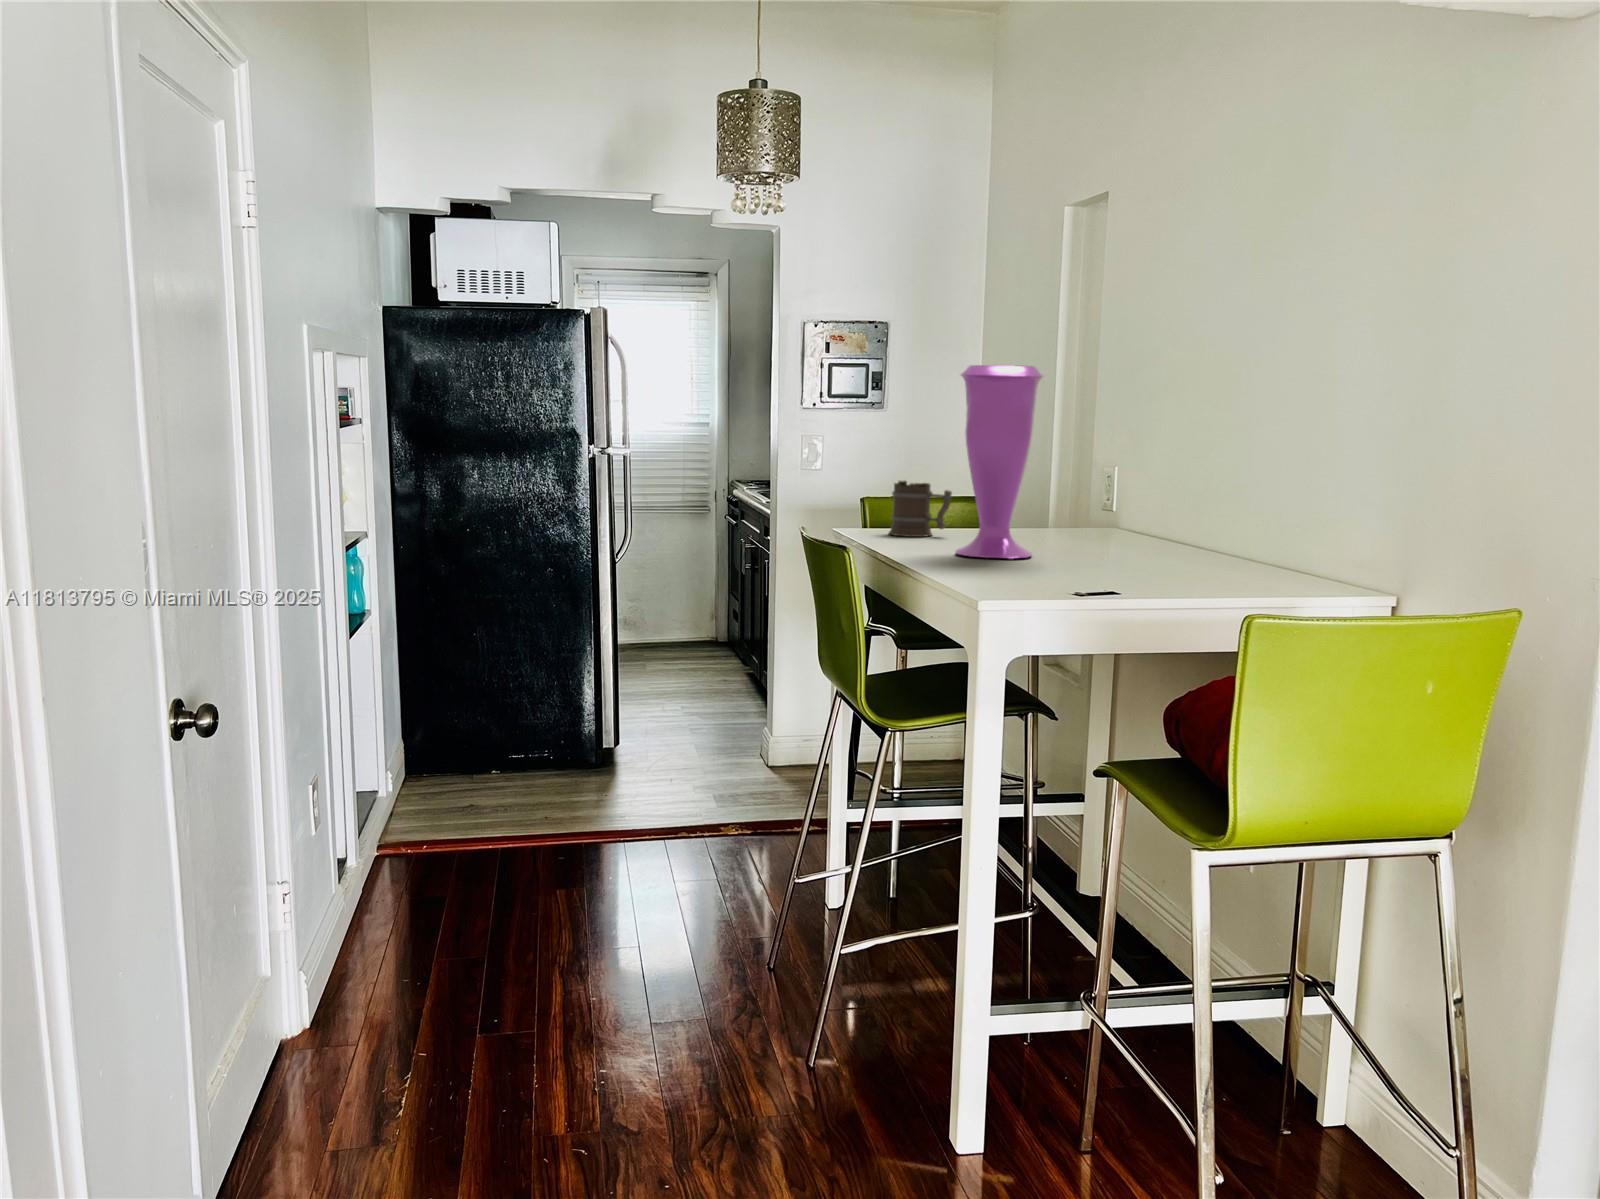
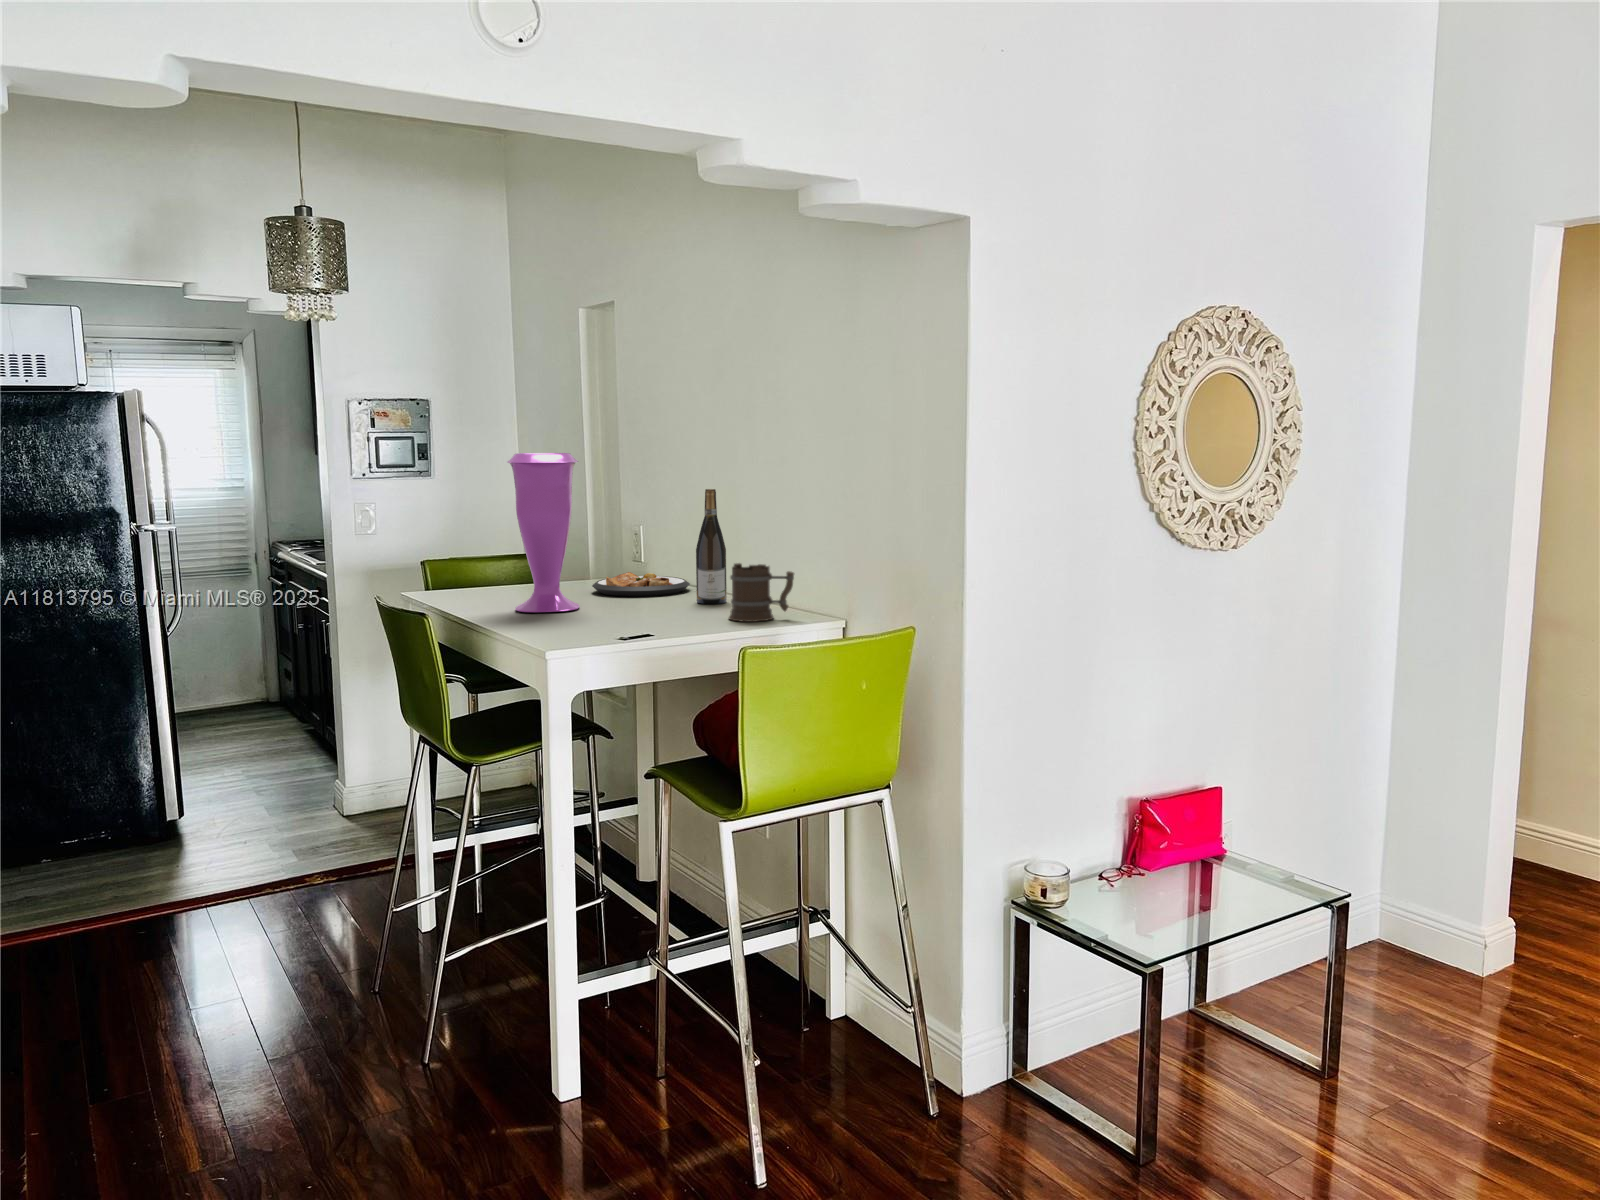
wine bottle: none [1180,417,1225,564] -> present [696,489,727,604]
mug: present [889,481,952,537] -> present [729,563,794,622]
plate: none [1049,520,1171,550] -> present [592,572,690,596]

